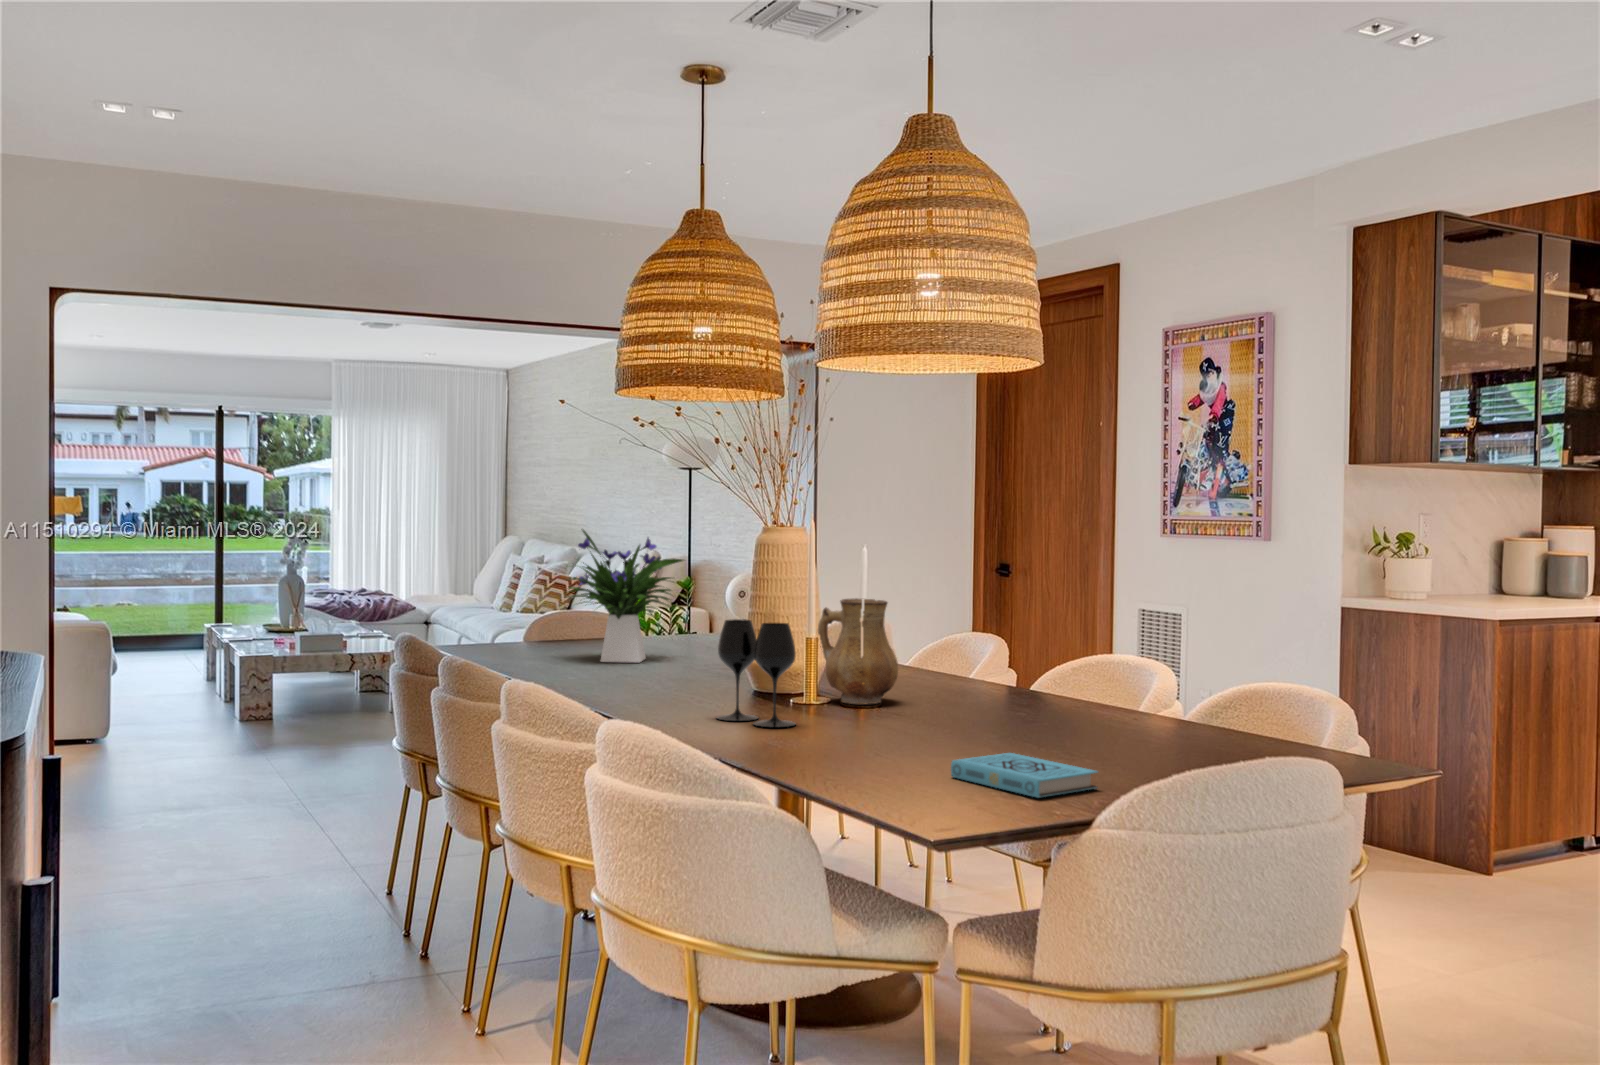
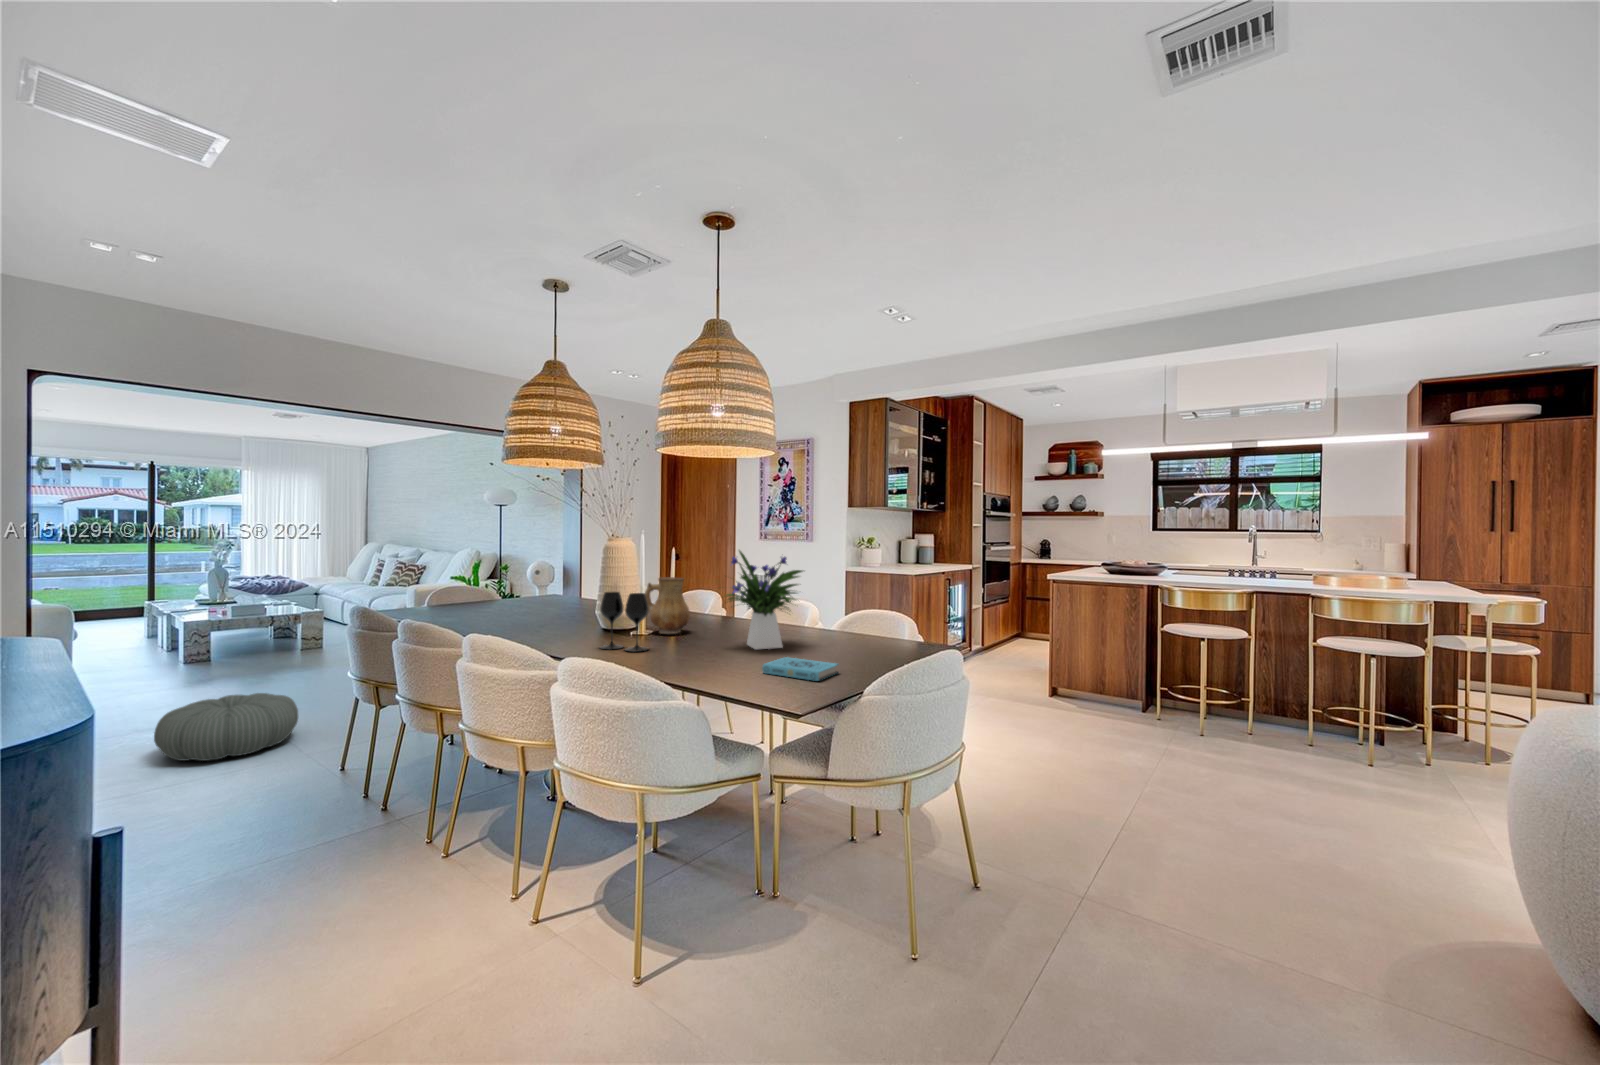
flower arrangement: present [566,530,683,662] -> present [727,551,803,649]
pouf: none [173,765,350,858] -> present [154,693,298,761]

